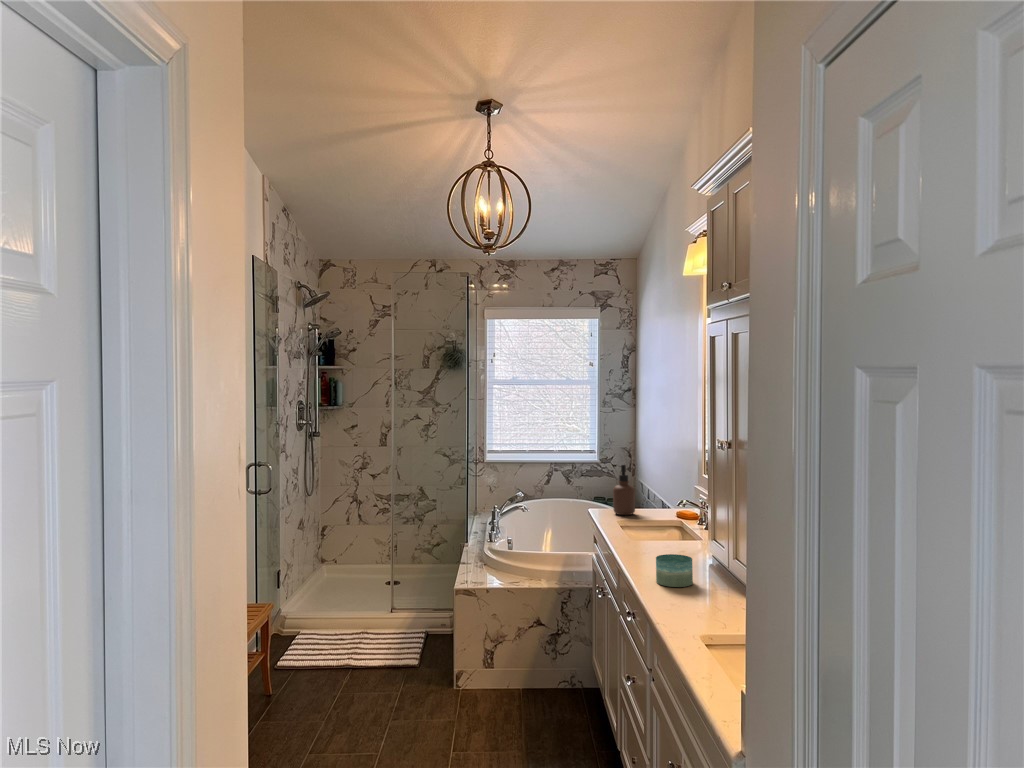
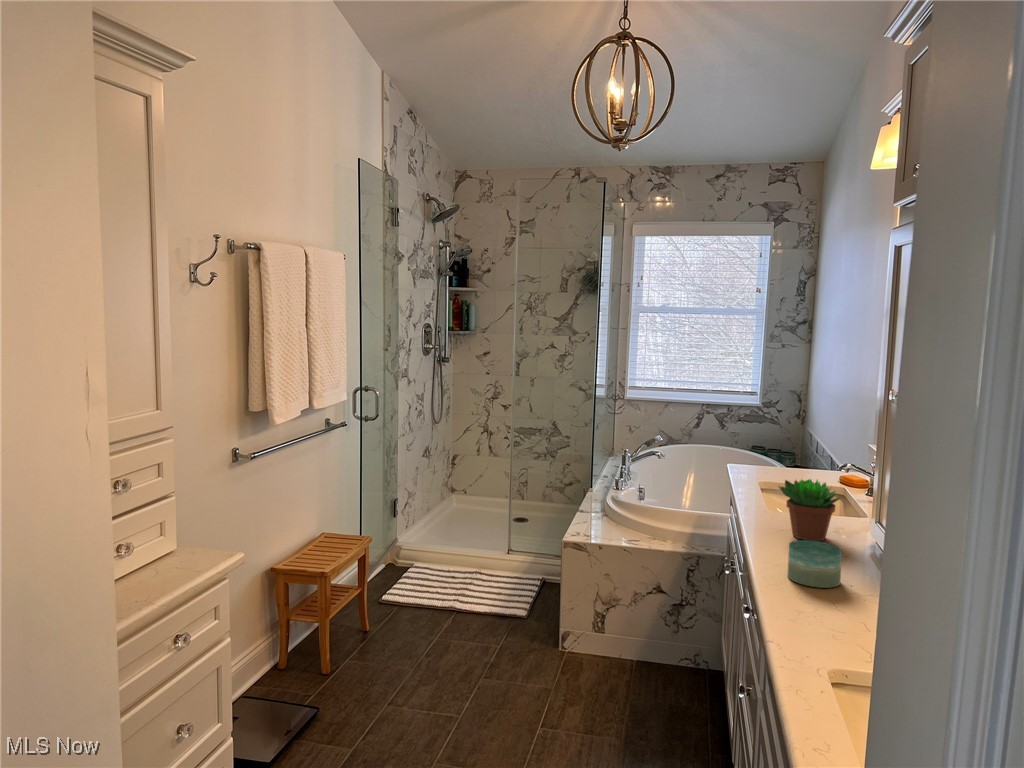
soap dispenser: present [613,465,635,515] -> none [759,413,788,475]
succulent plant: none [639,510,684,558] -> present [779,479,840,541]

